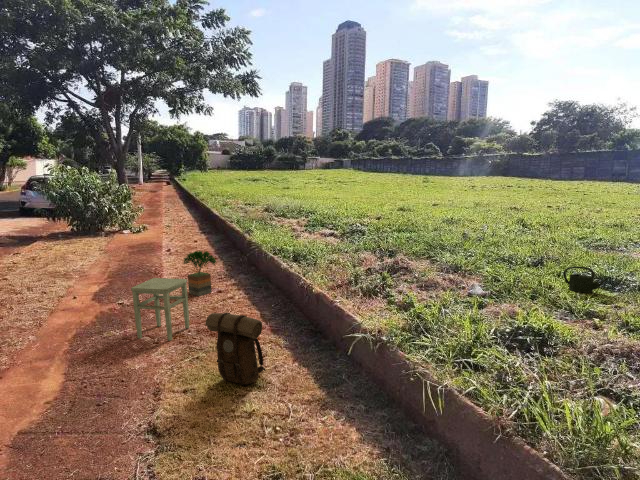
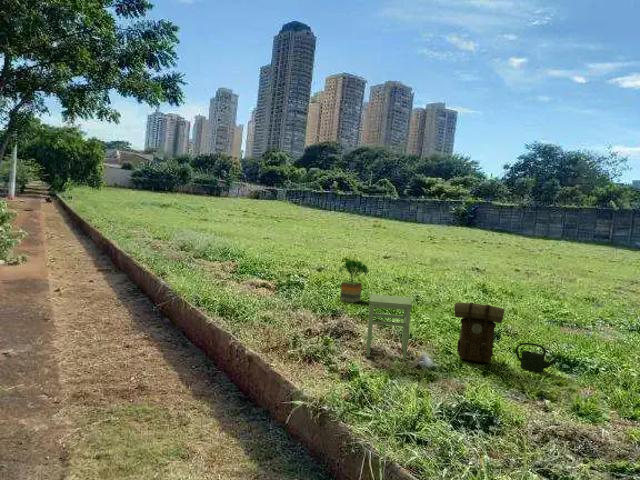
potted tree: present [184,251,216,296] -> present [339,260,369,303]
stool: present [131,278,189,341] -> present [366,294,412,360]
backpack: present [205,313,265,385] -> present [454,302,505,363]

